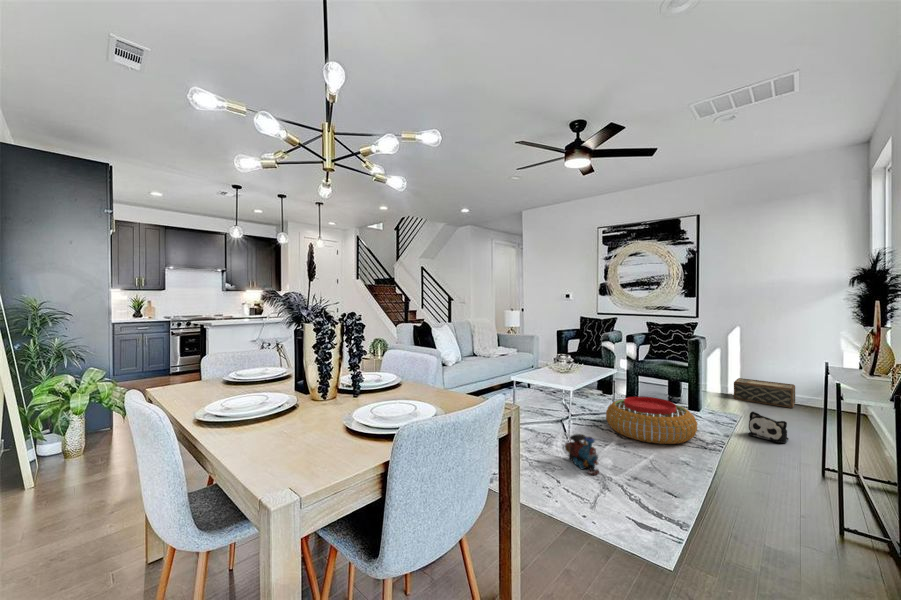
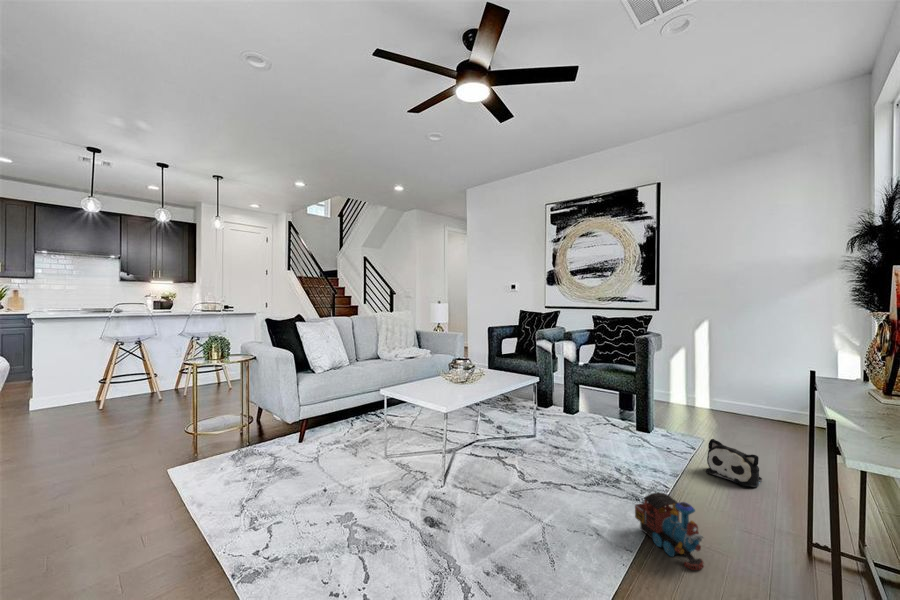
woven basket: present [734,378,795,408] -> none [700,386,777,426]
pouf: present [606,397,697,444] -> none [513,417,633,491]
toy train: present [565,434,599,474] -> present [635,492,703,570]

